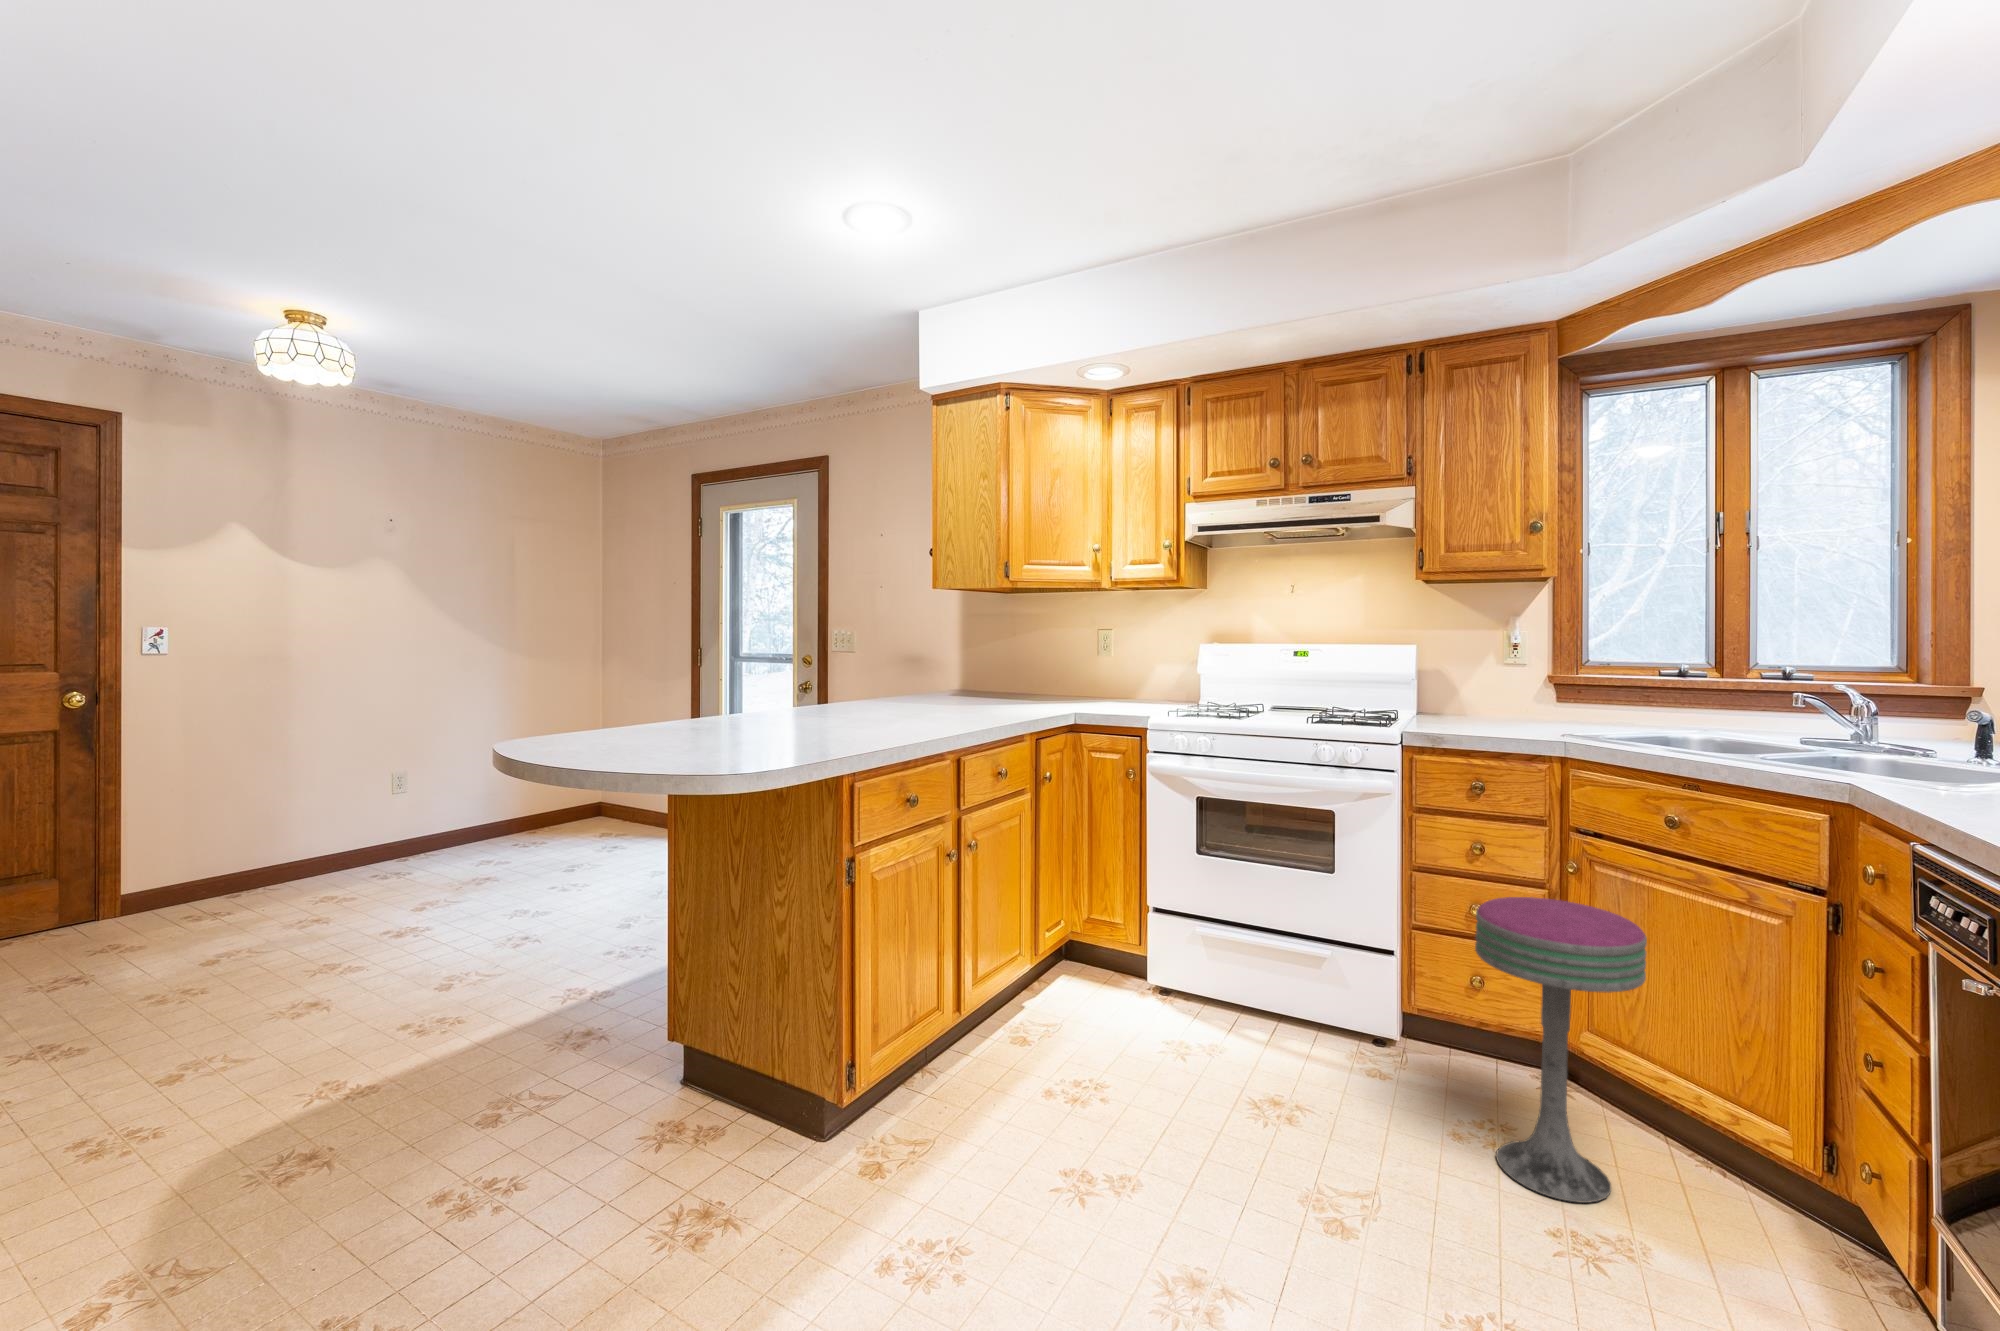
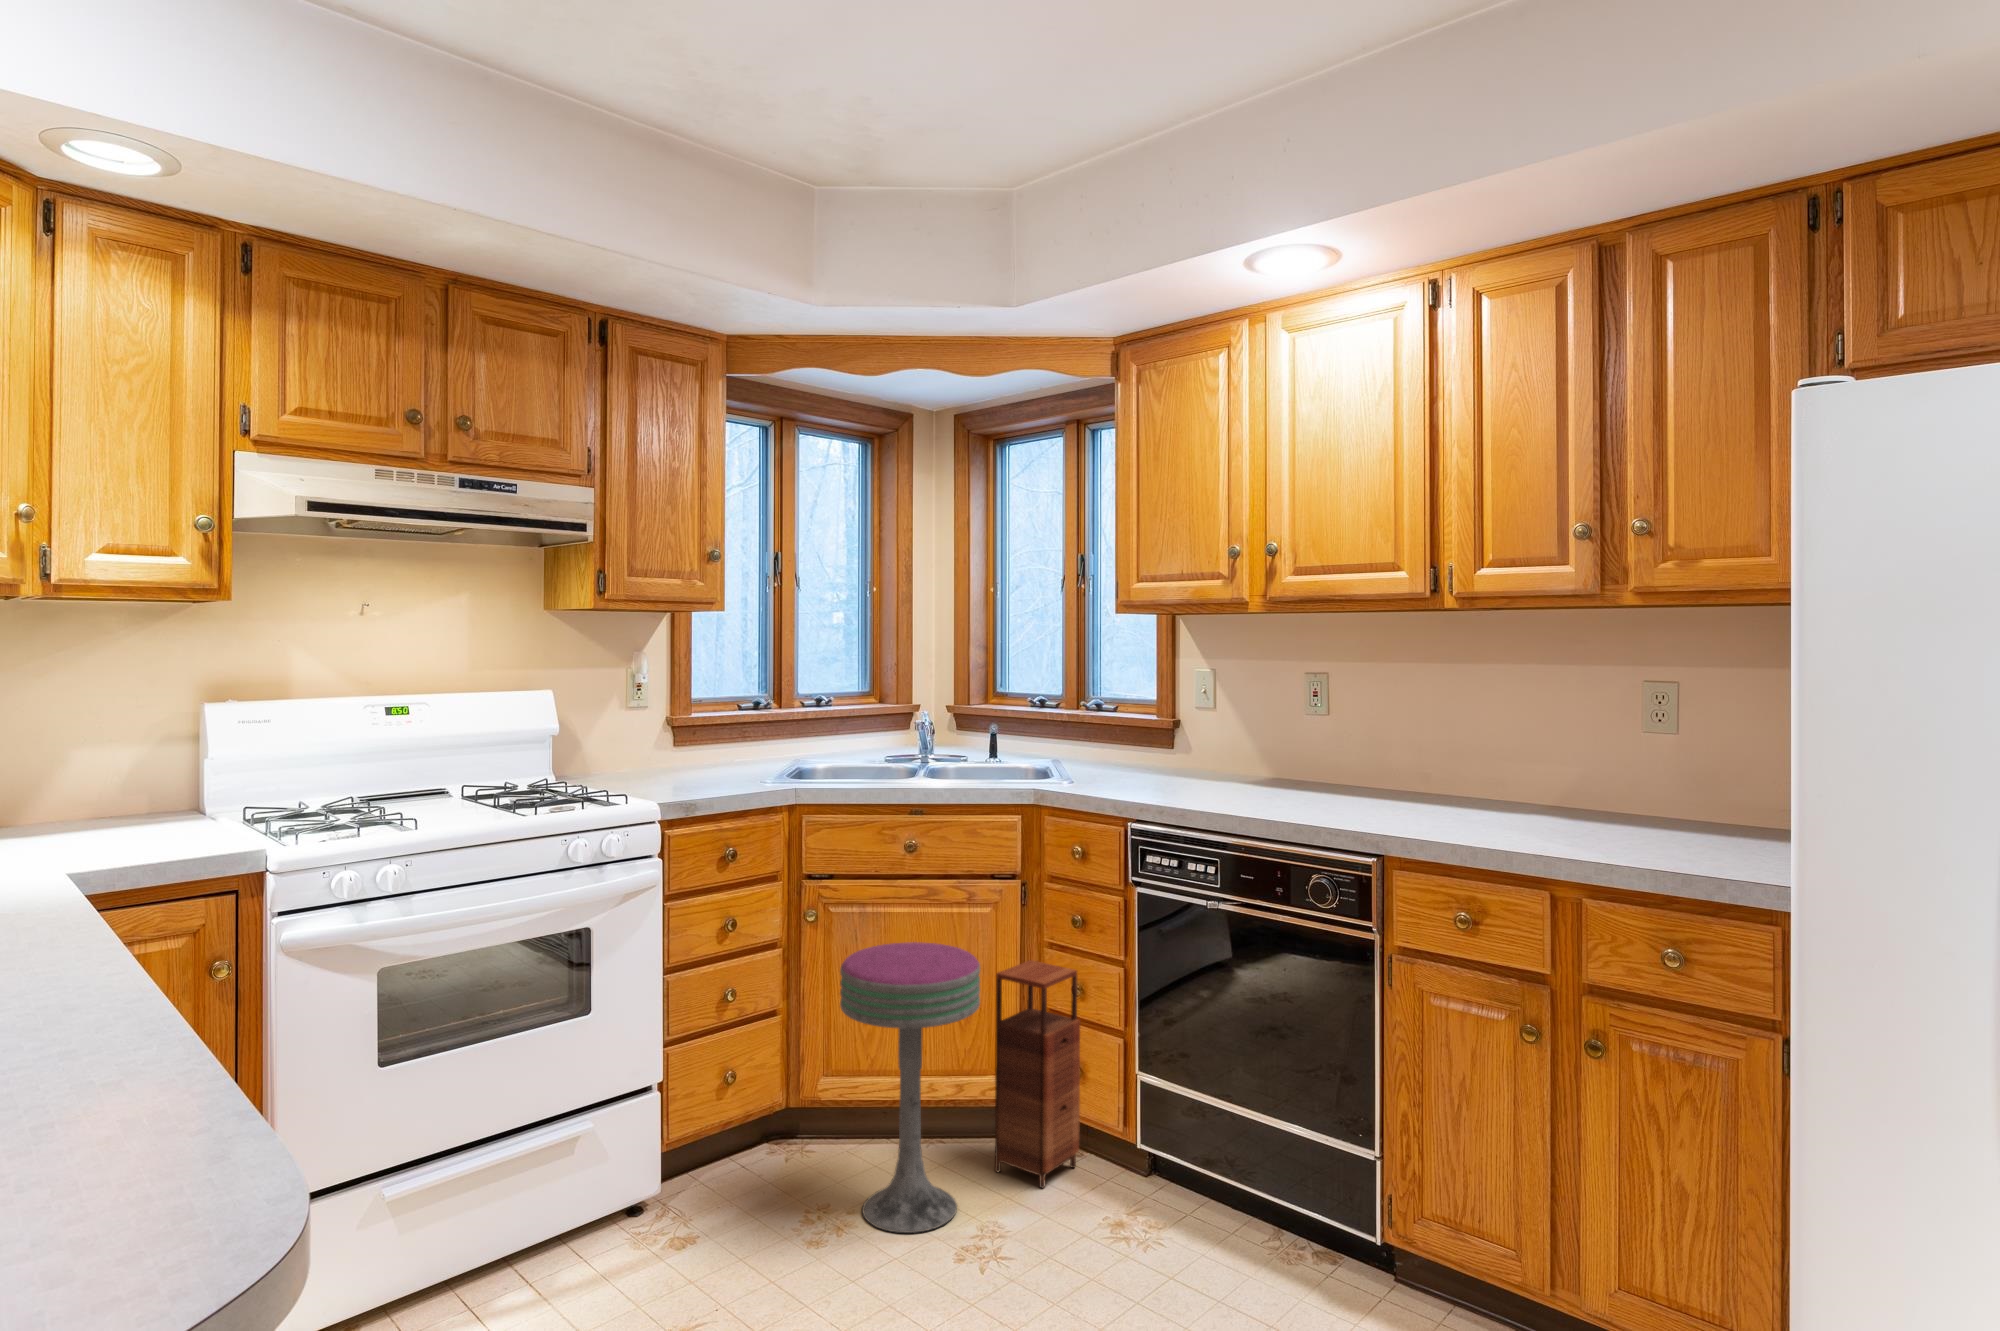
storage cabinet: none [1712,984,1844,1291] -> present [995,960,1080,1188]

